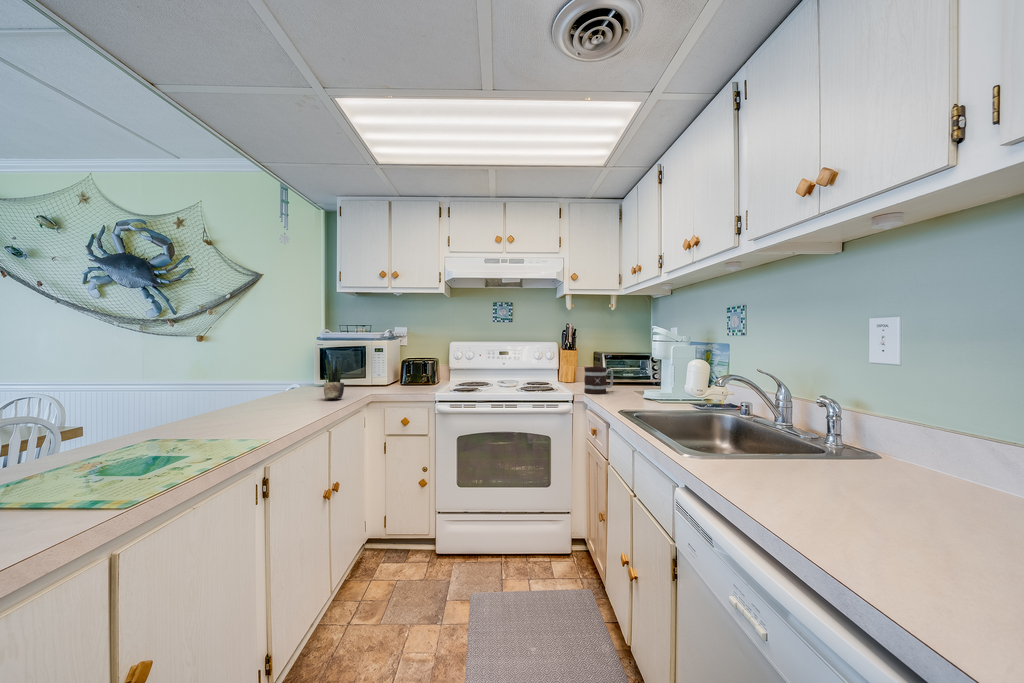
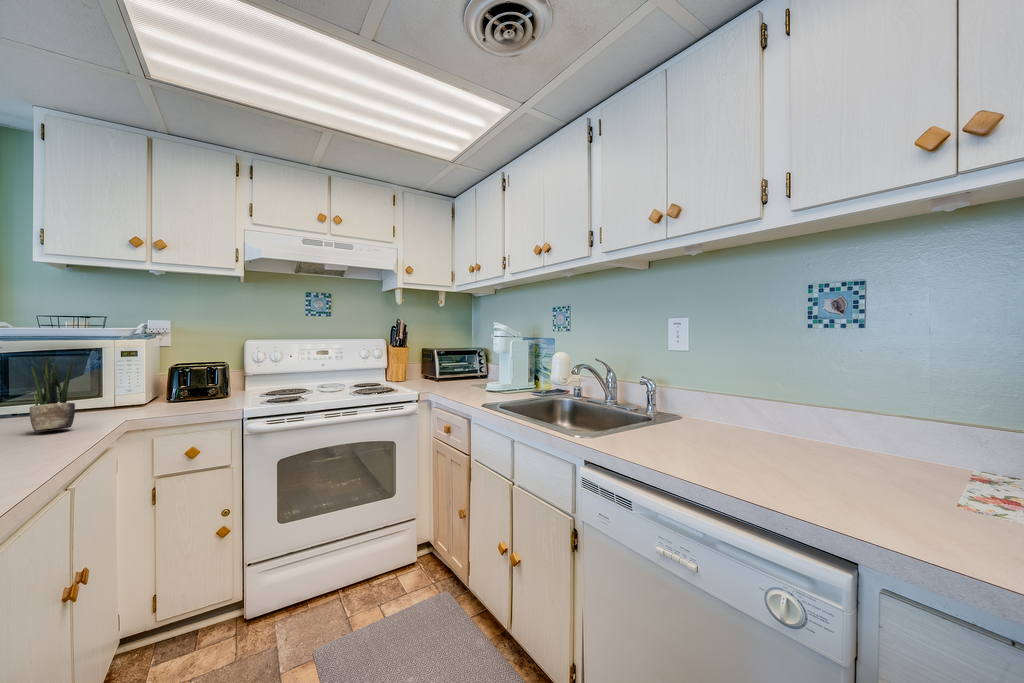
mug: present [584,367,613,394] -> none [426,365,454,392]

